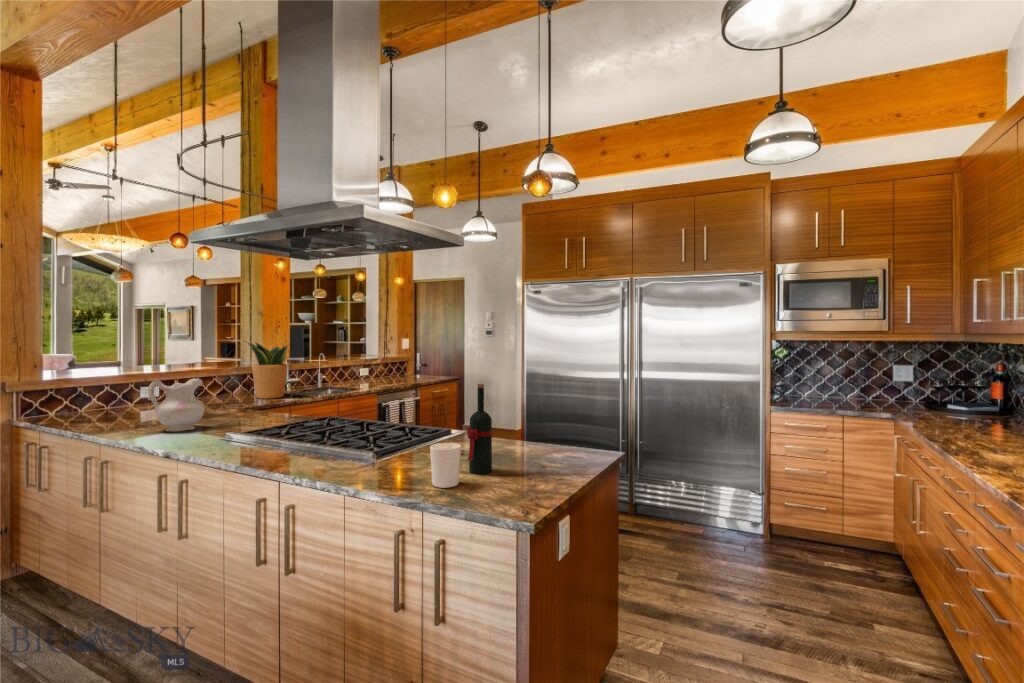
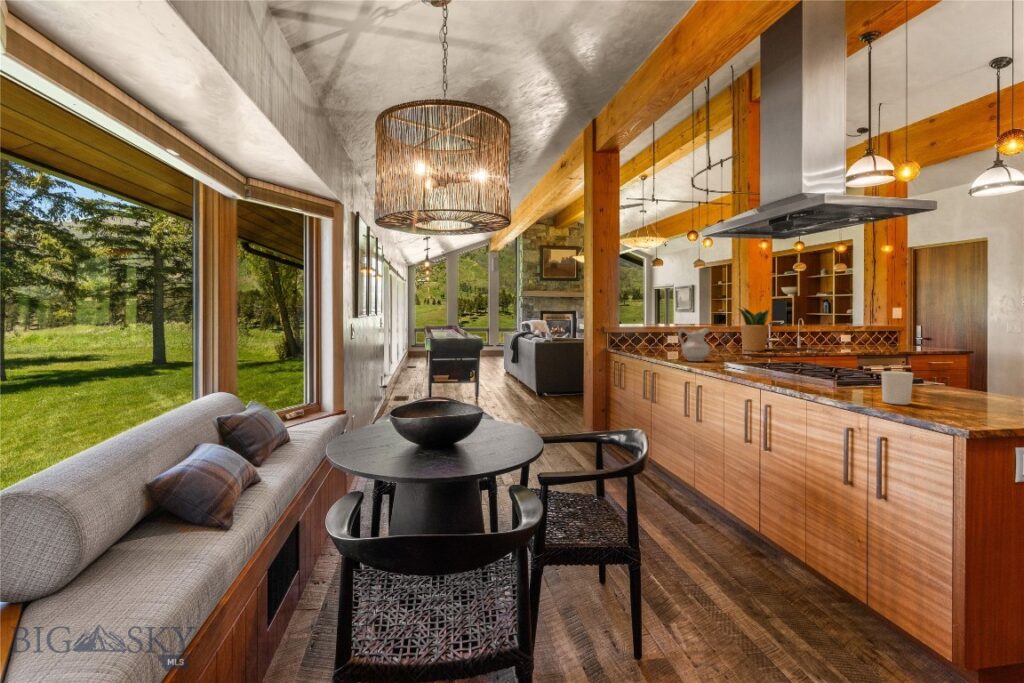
wine bottle: present [468,384,492,474] -> none [924,326,955,404]

